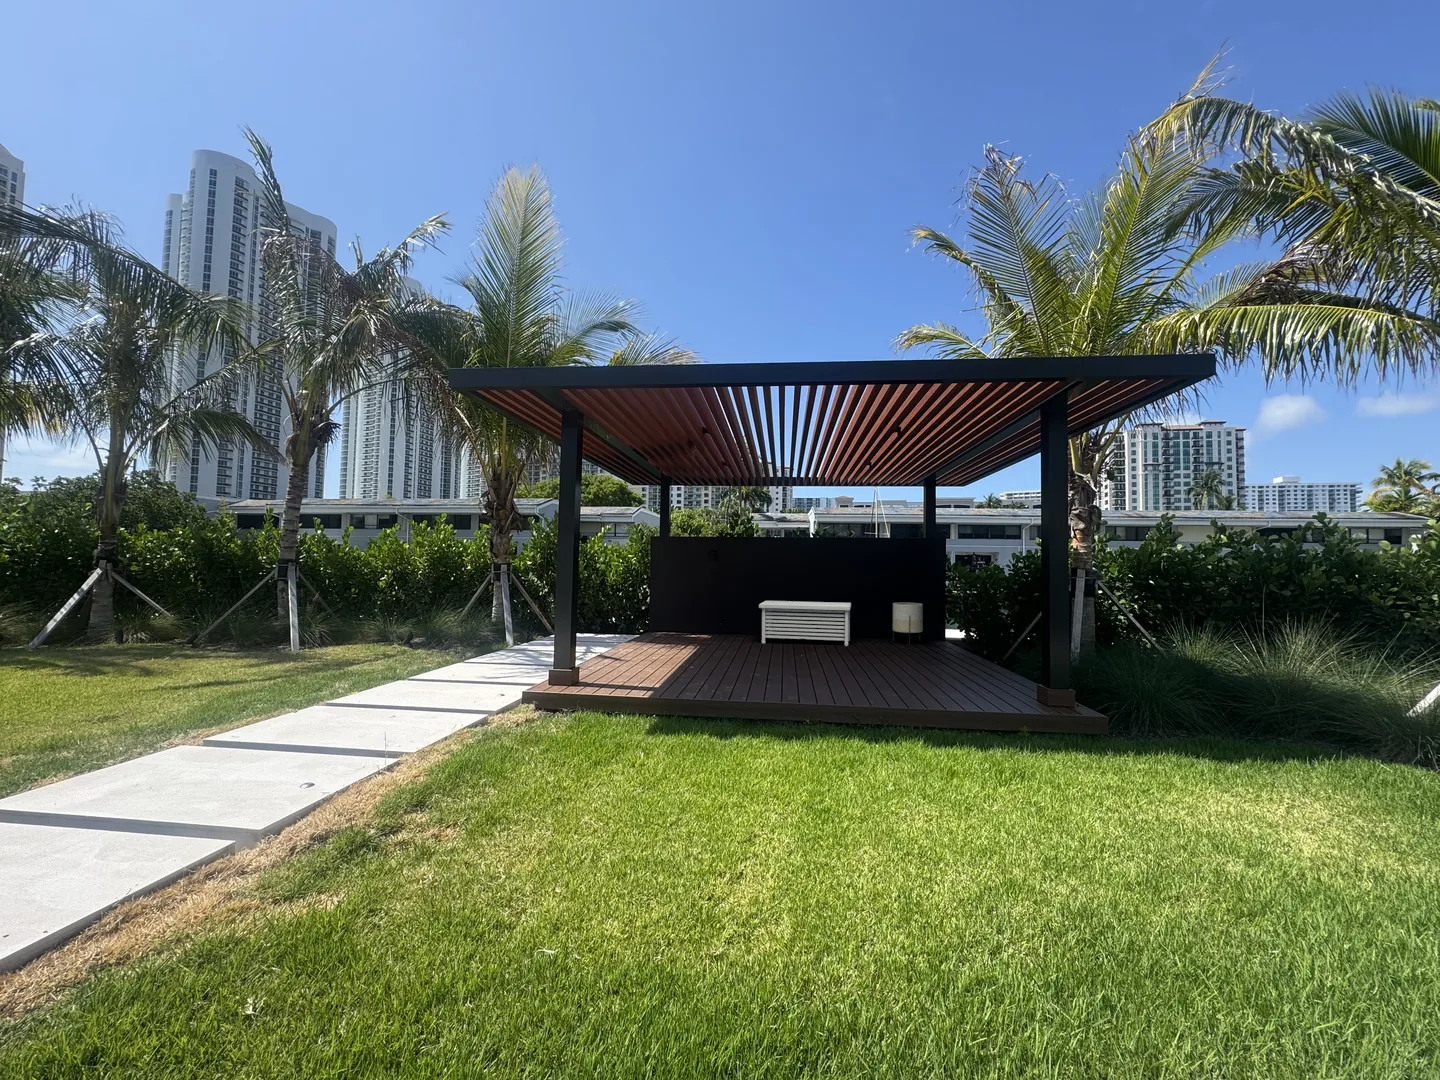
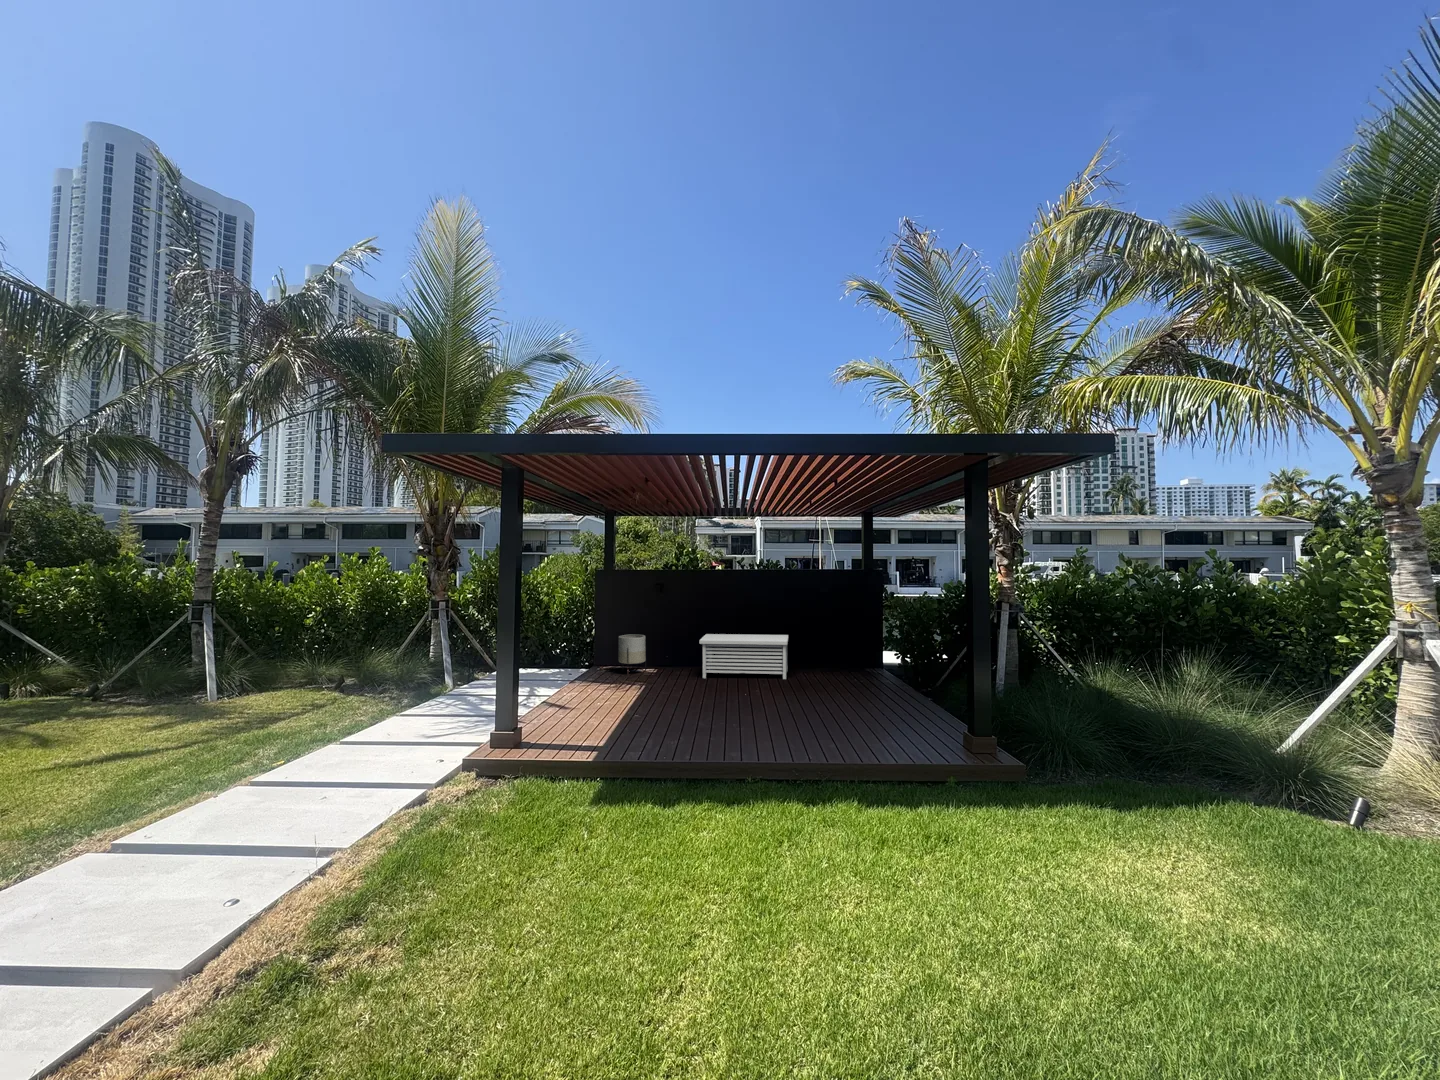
planter: present [893,603,923,645] -> present [618,635,646,671]

